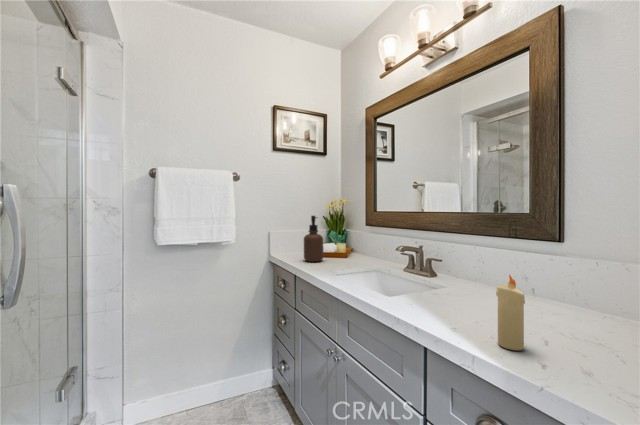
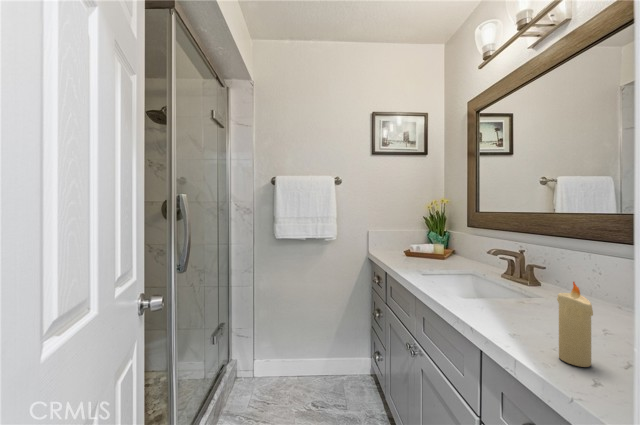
soap dispenser: present [304,216,323,262] -> none [396,215,416,260]

